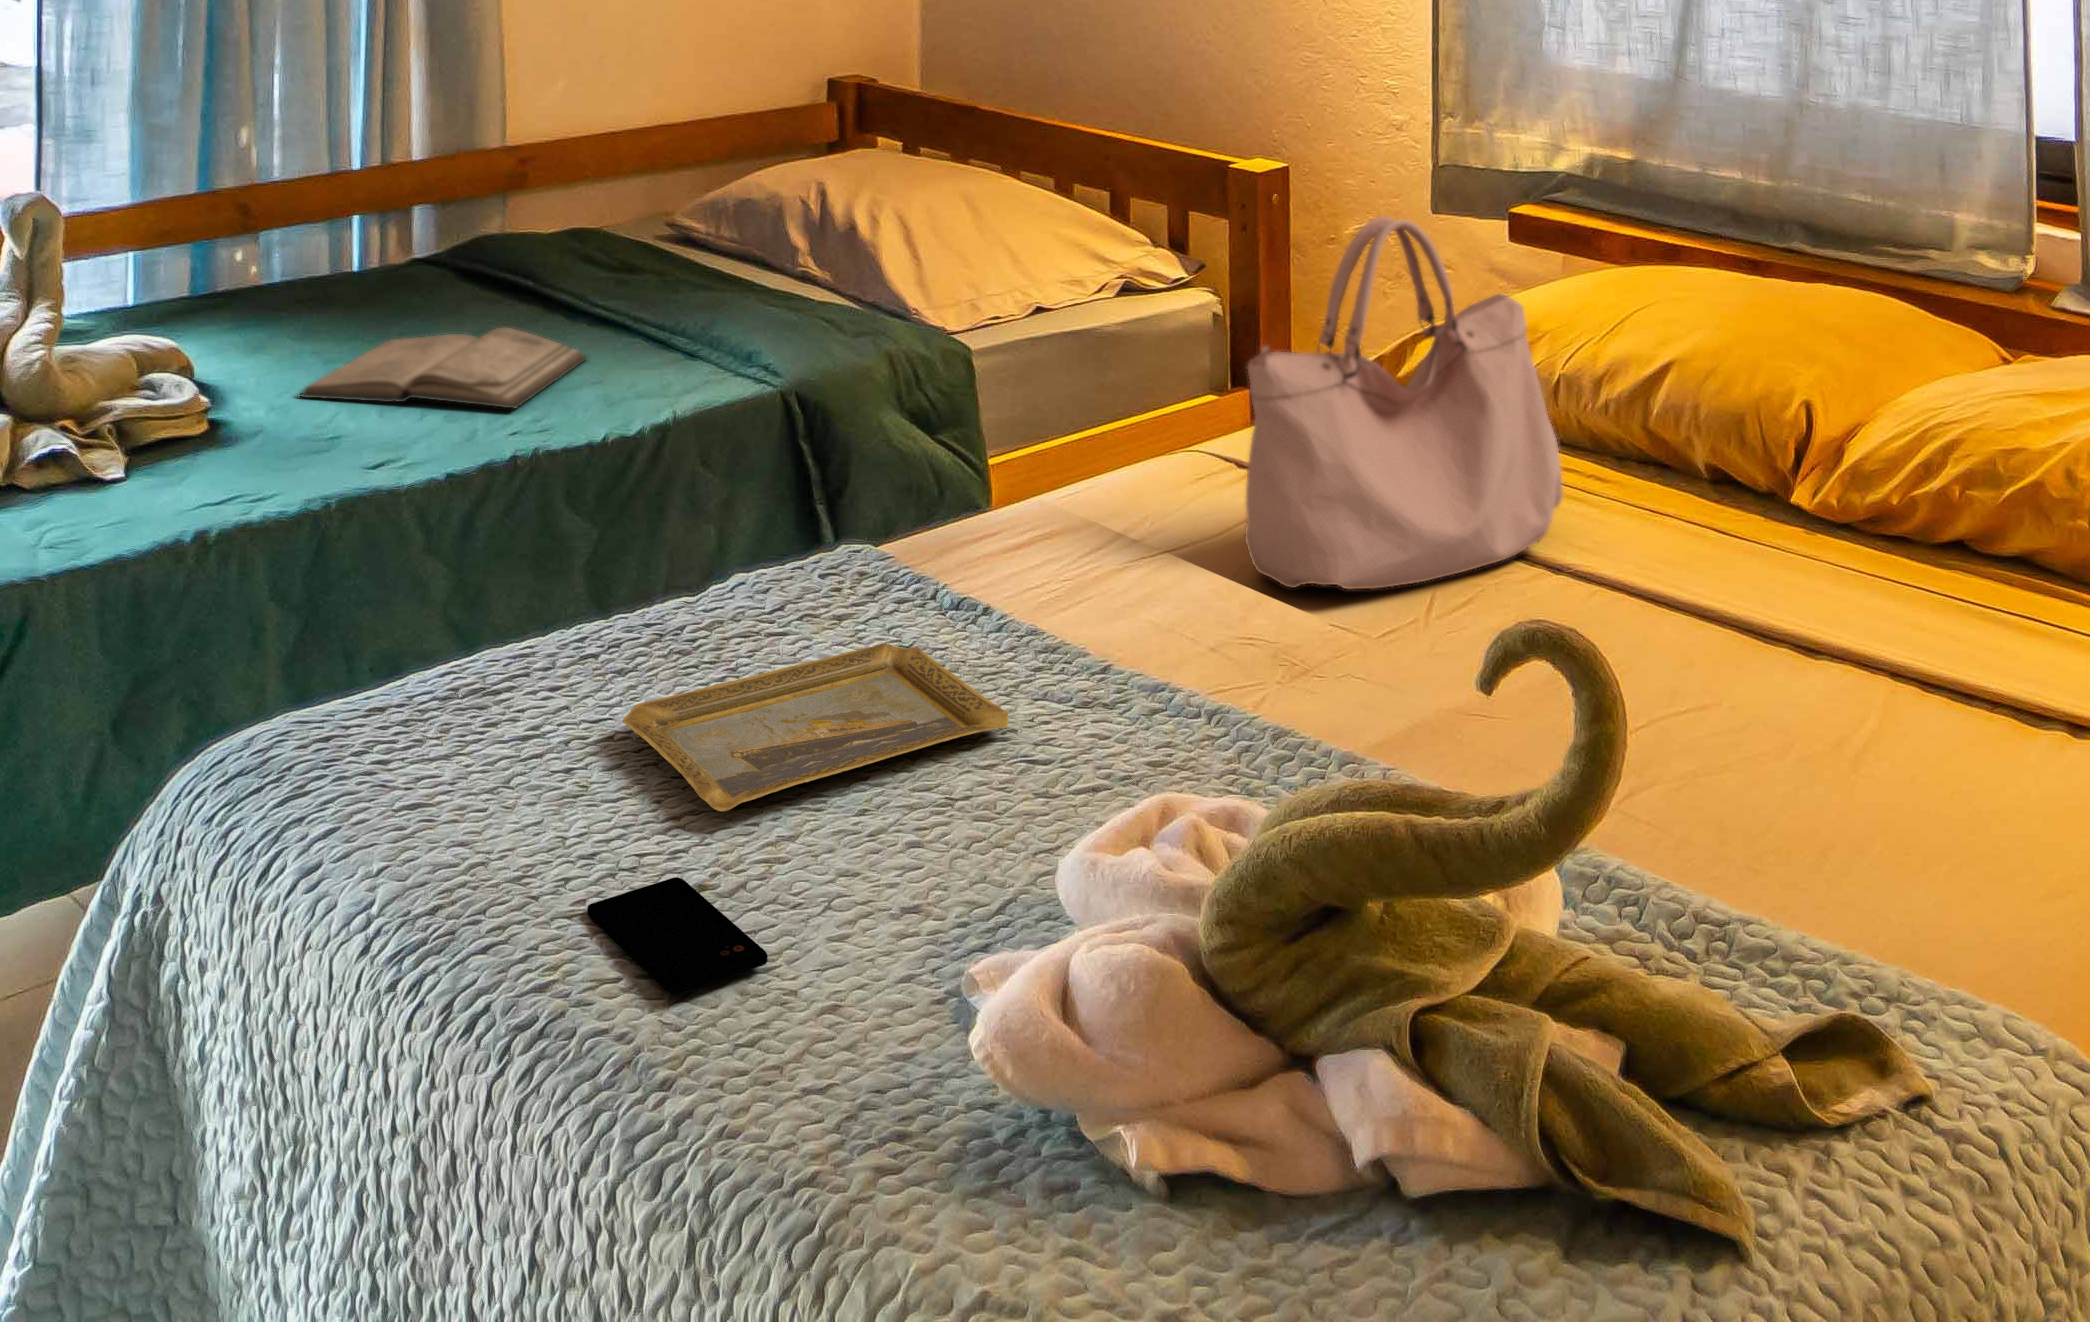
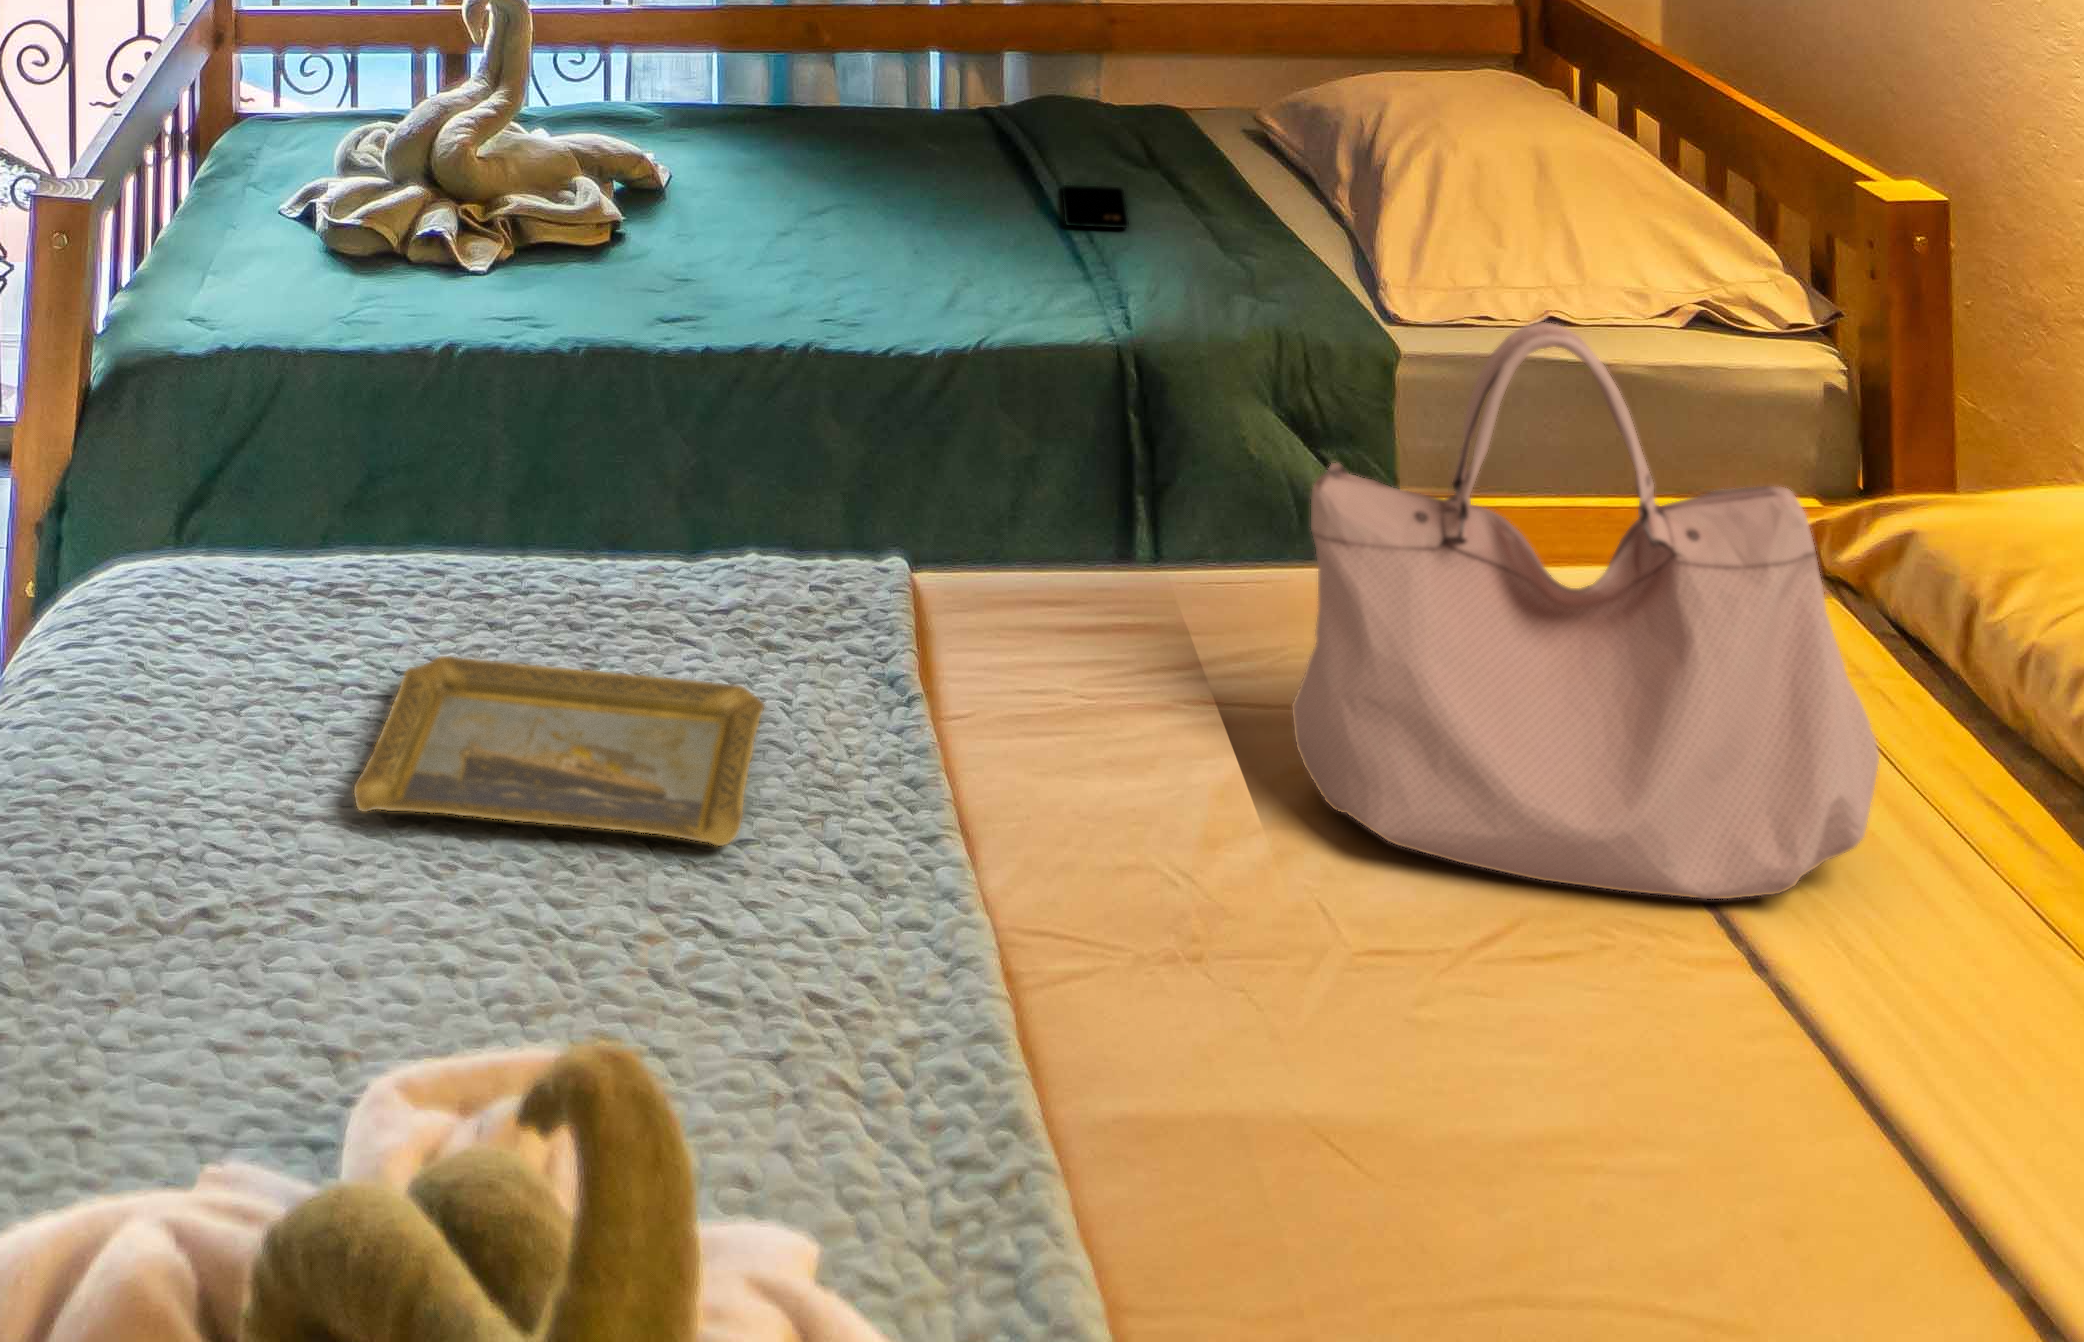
diary: present [300,328,587,409] -> none [698,183,987,288]
smartphone: present [587,877,768,995] -> present [1062,185,1129,228]

